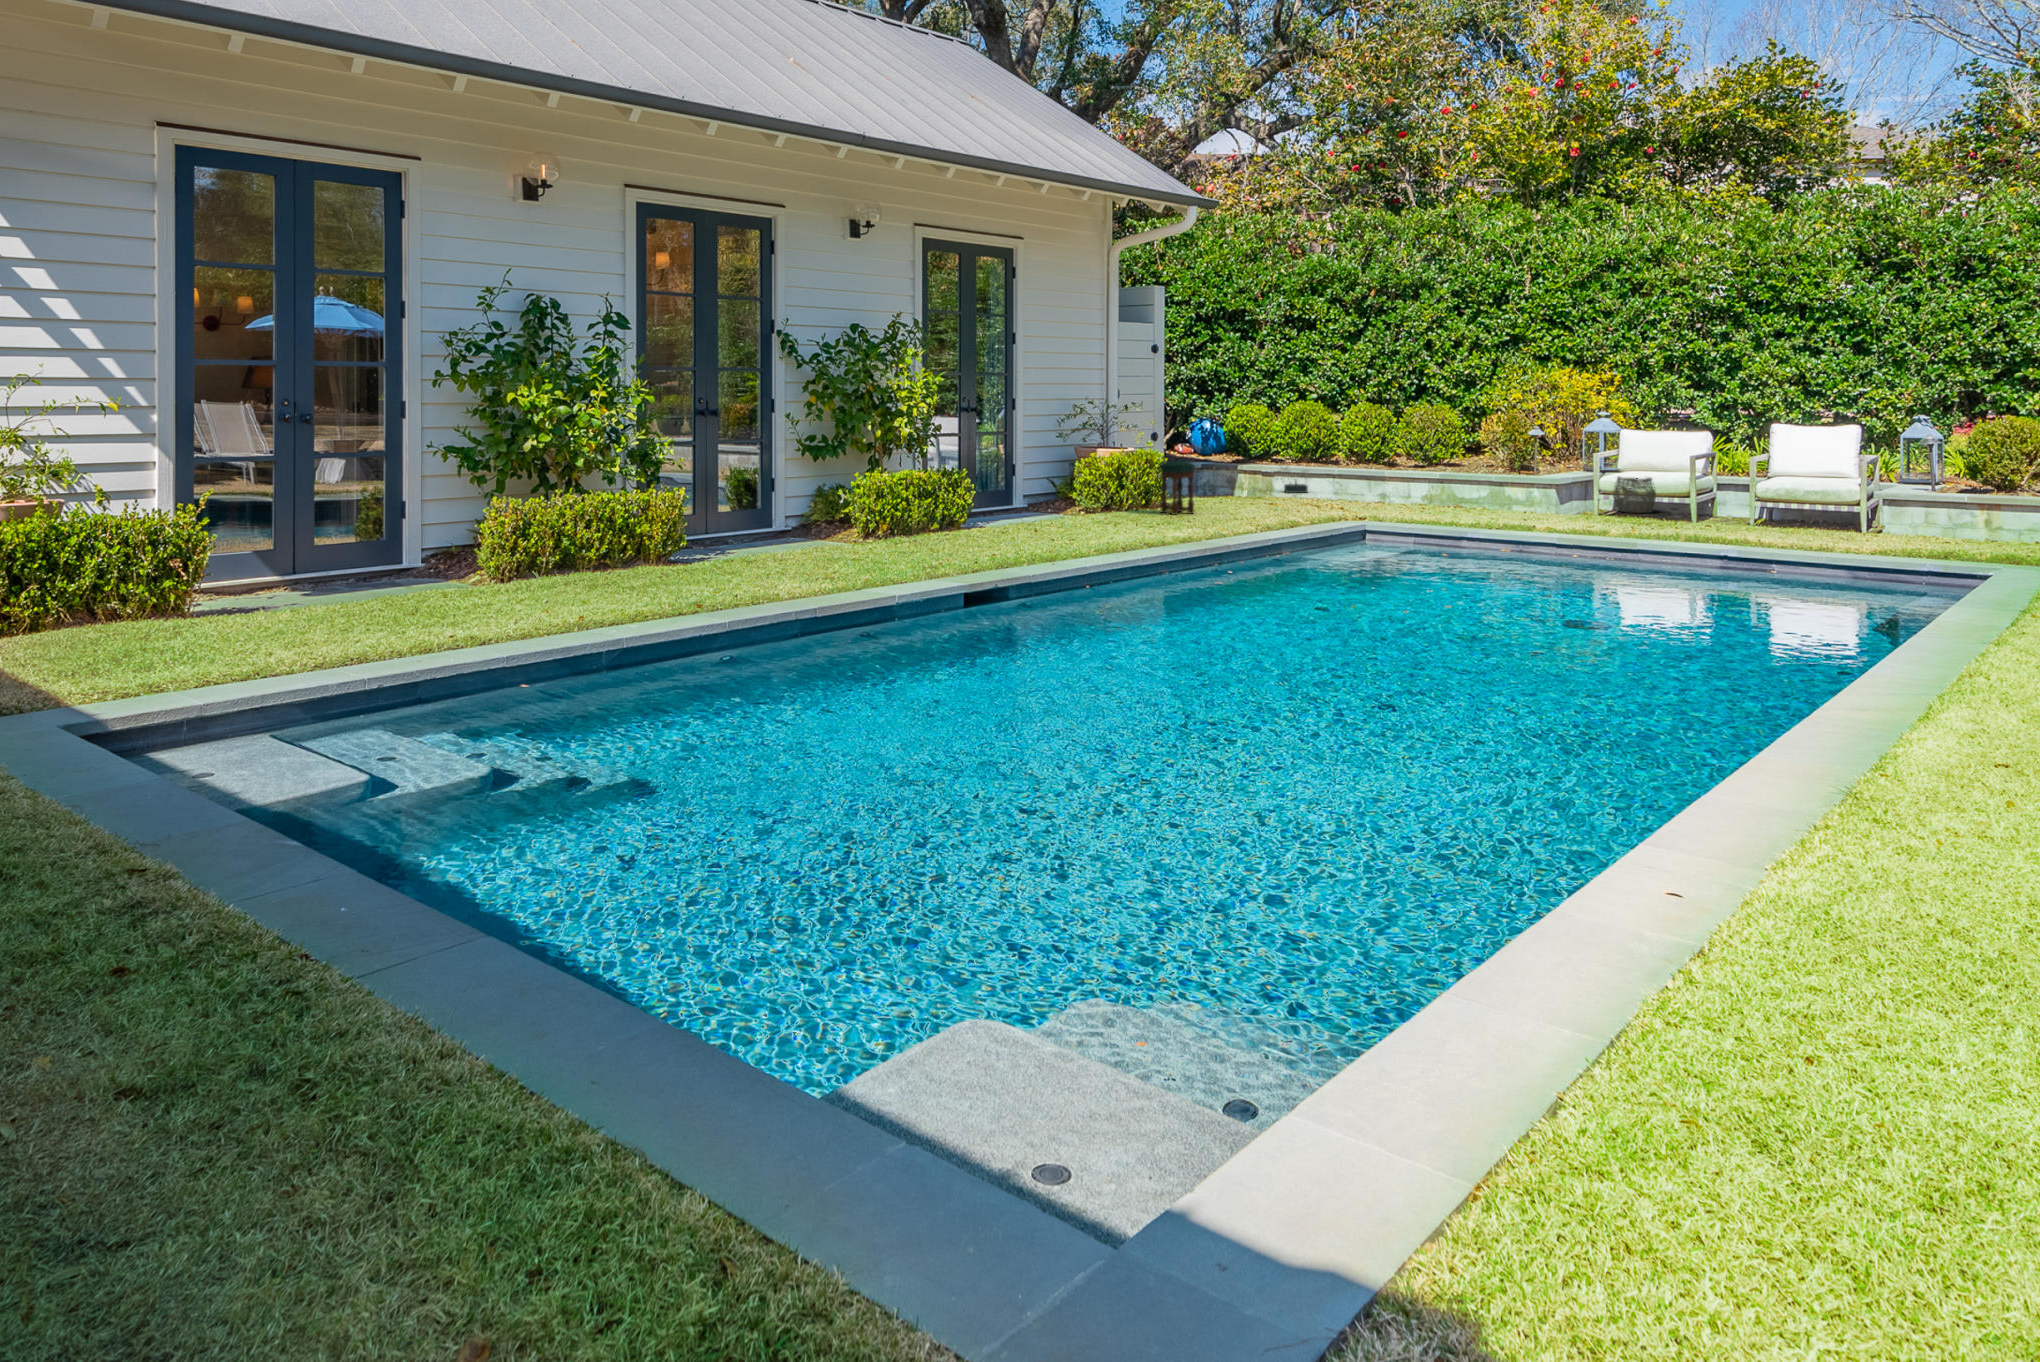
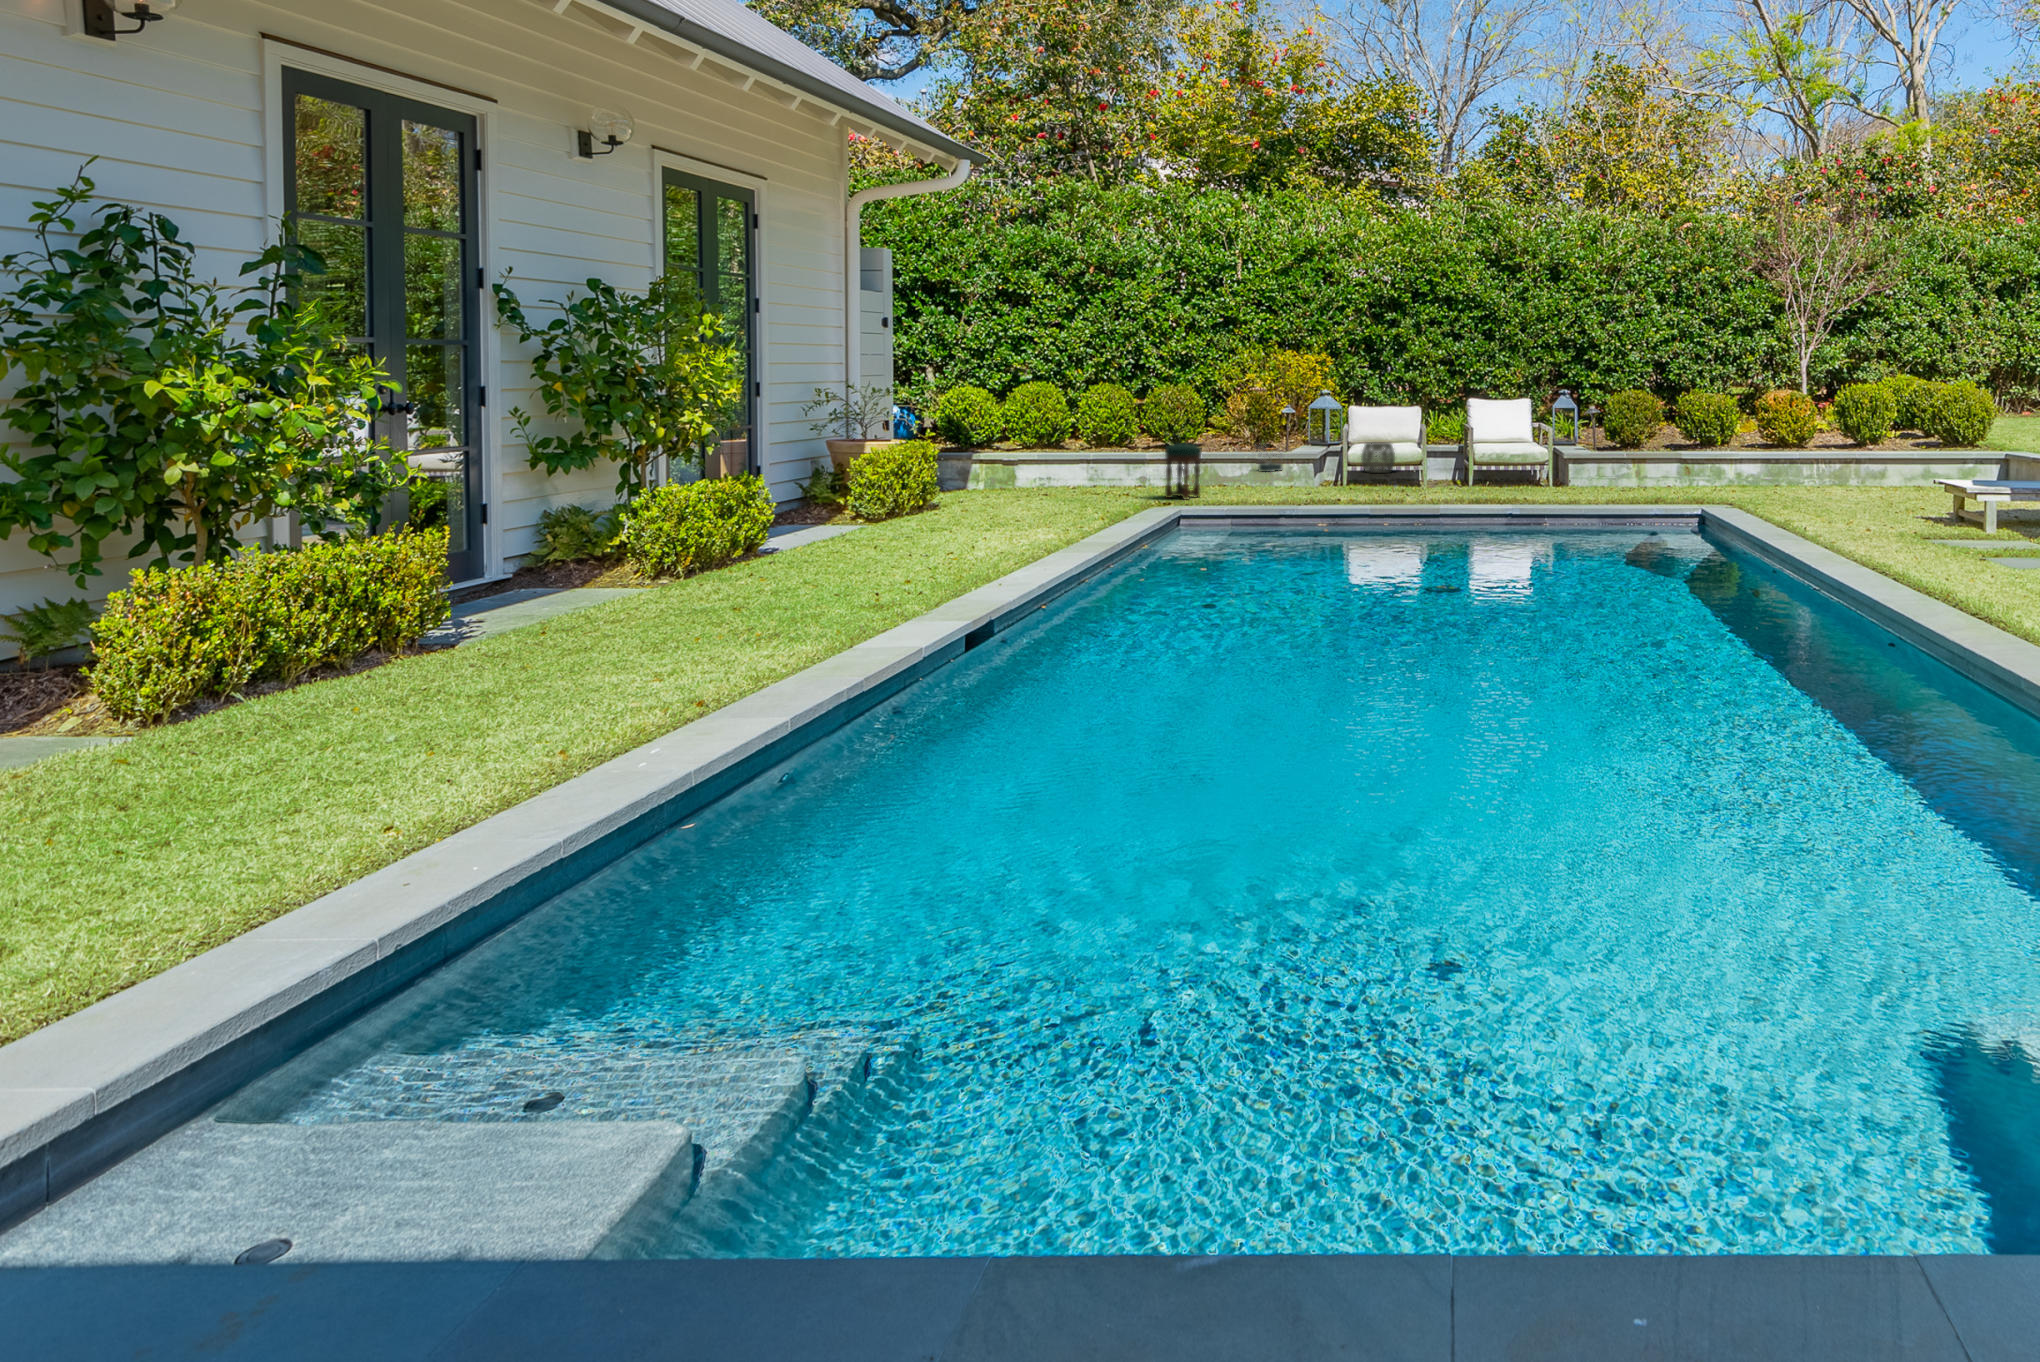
stool: present [1160,461,1195,515] -> present [1165,443,1202,500]
decorative plant: present [1278,467,1311,493] -> present [1255,446,1282,472]

